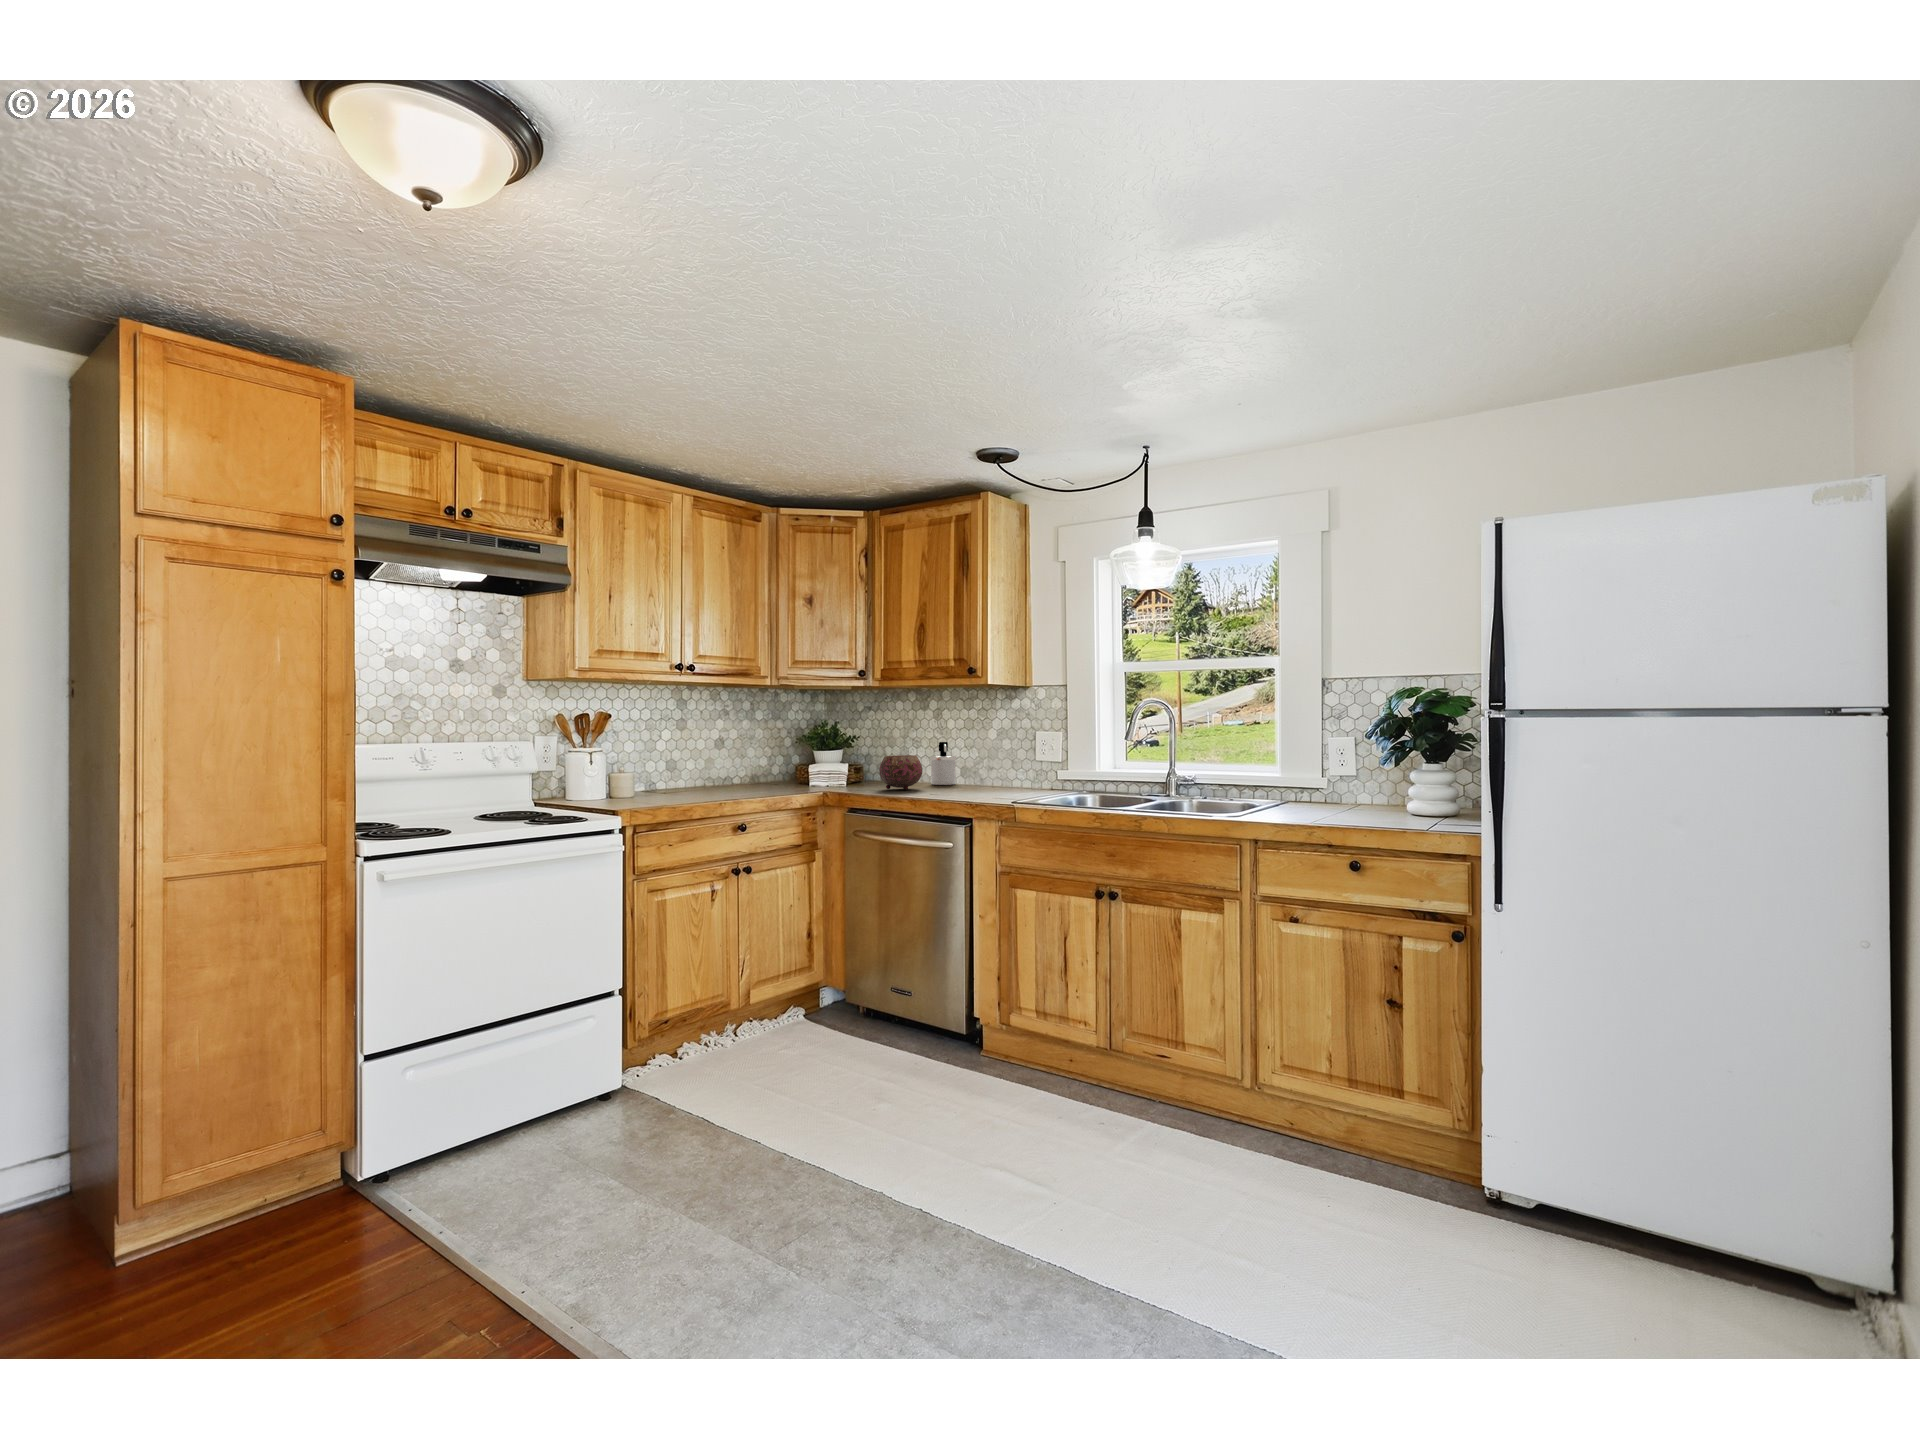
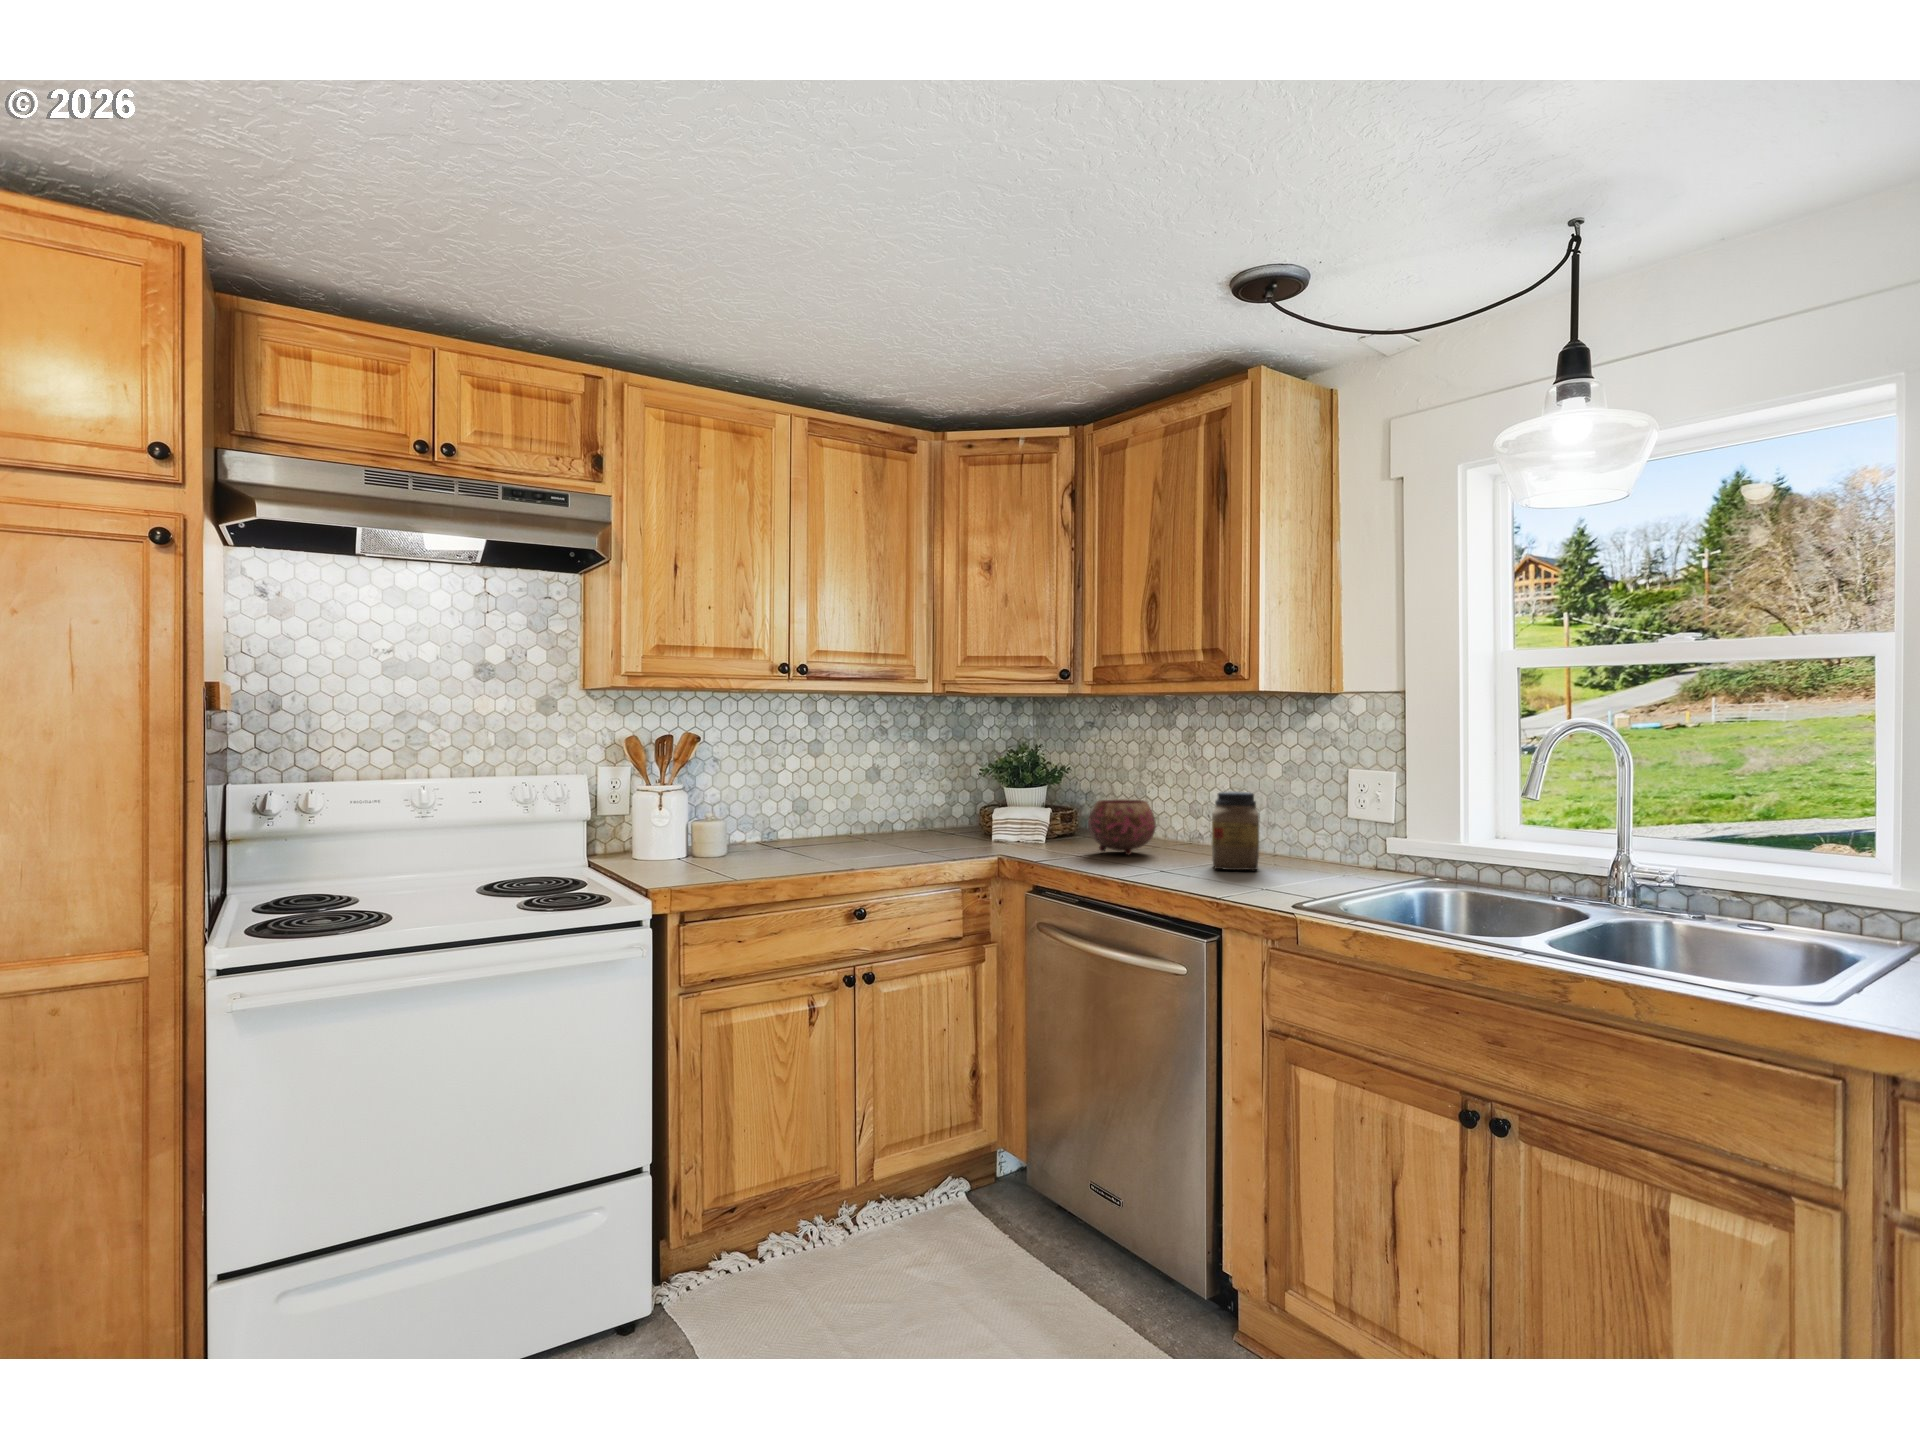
soap dispenser: present [930,742,956,785] -> none [1175,778,1216,846]
jar: none [960,746,988,793] -> present [1212,791,1259,870]

